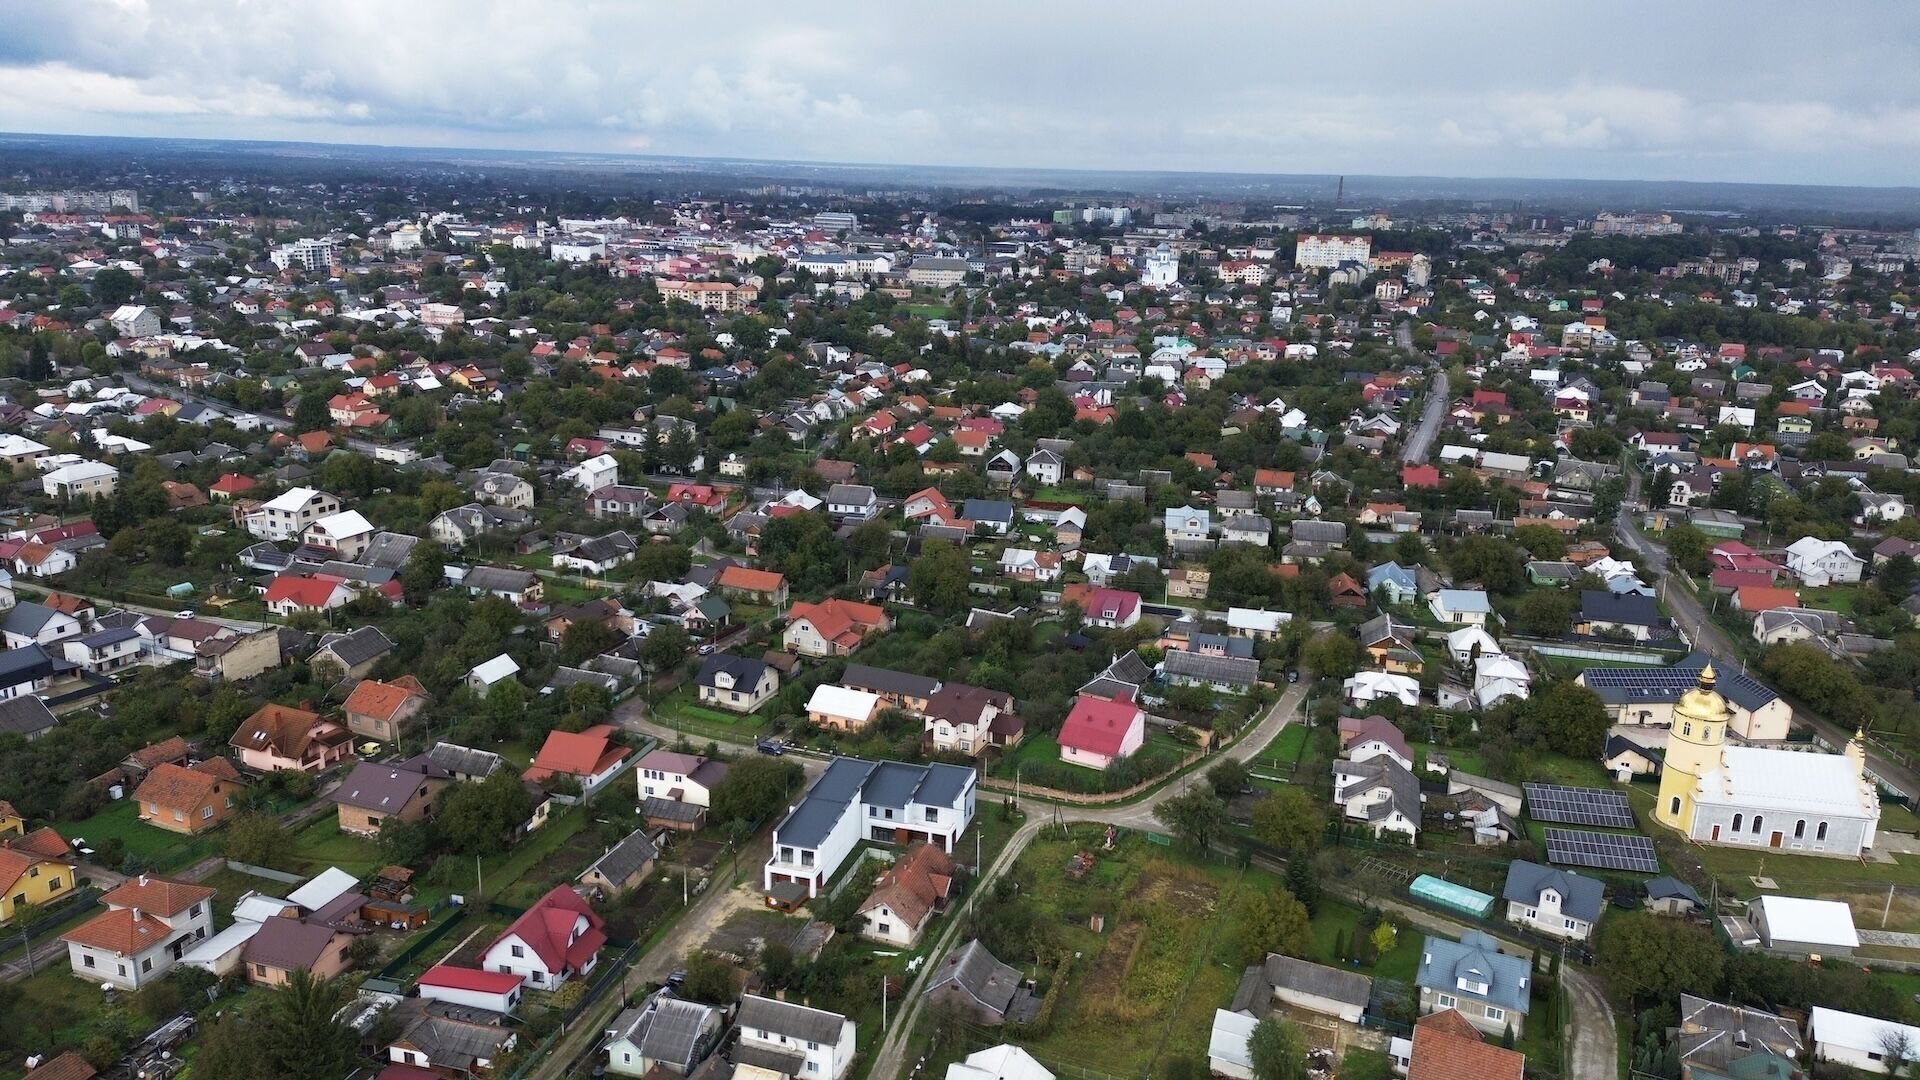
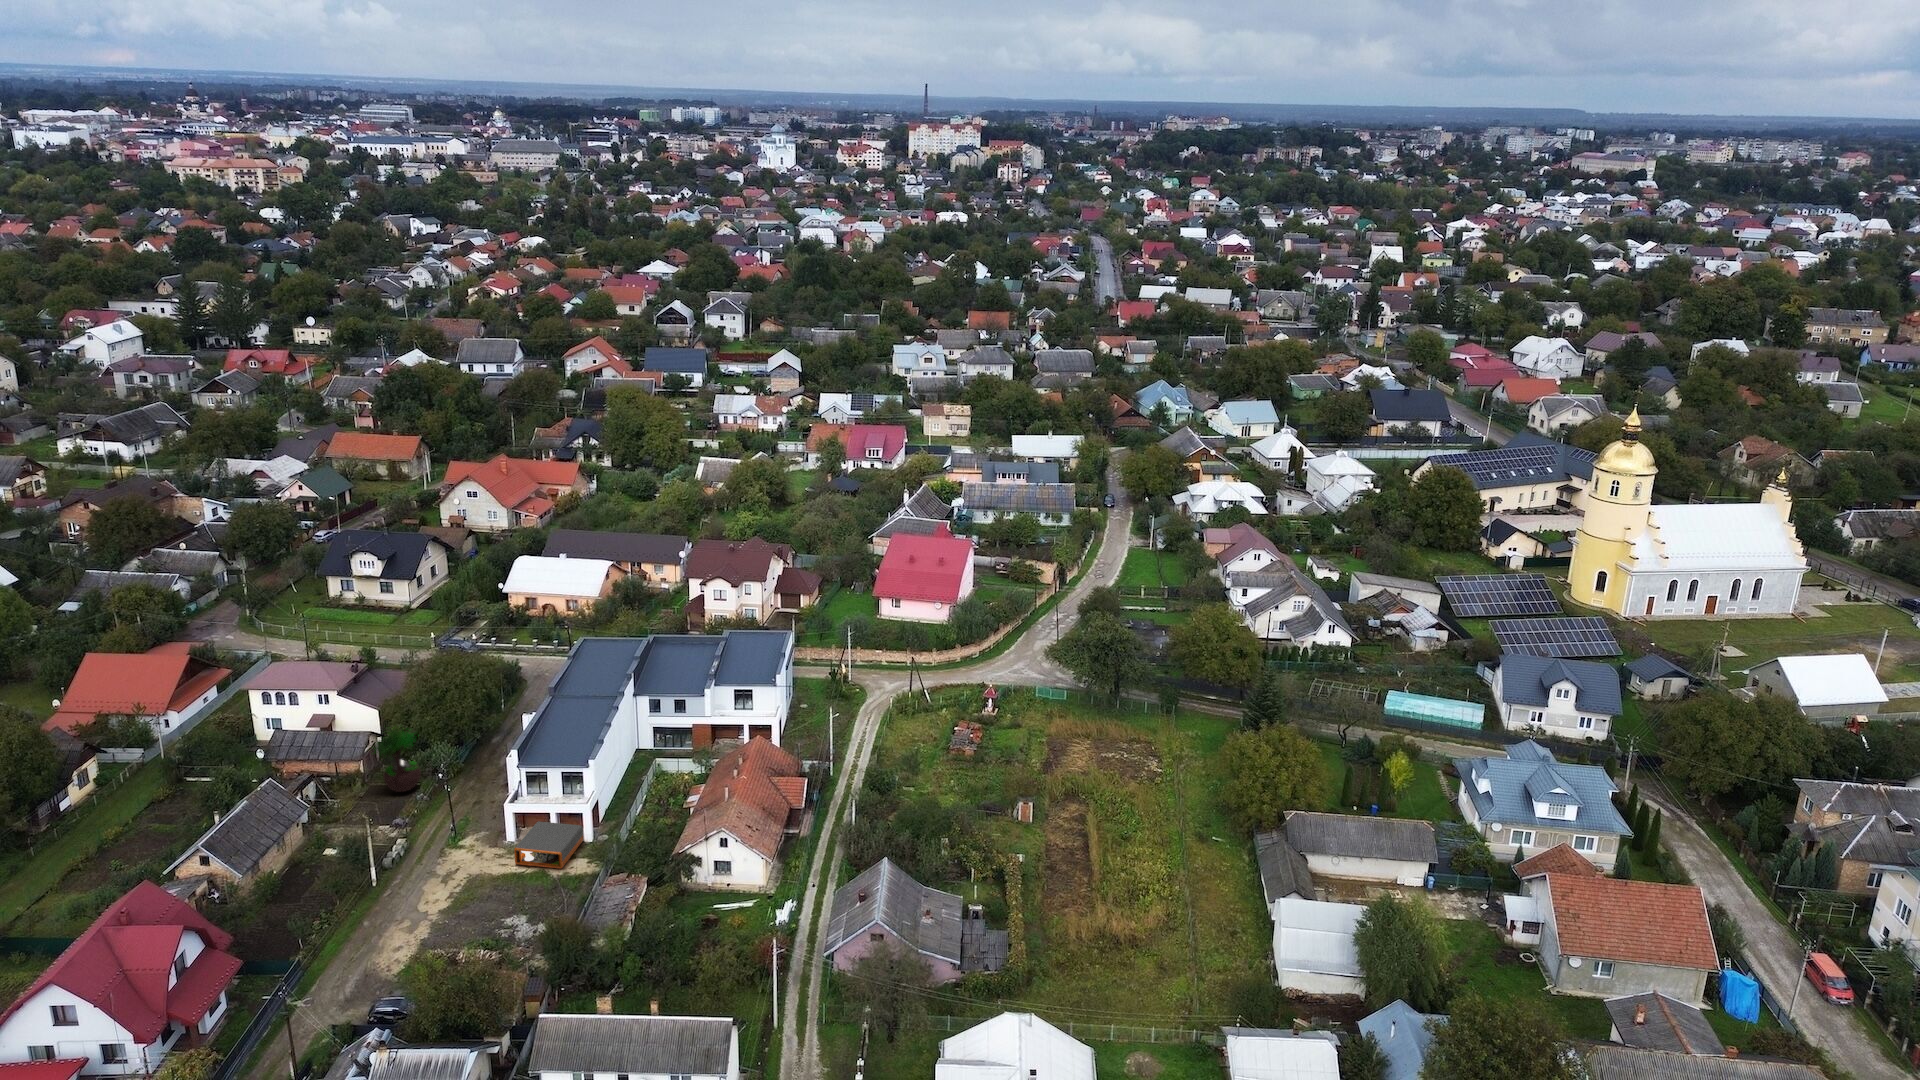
potted tree: none [696,802,726,847] -> present [369,726,421,792]

